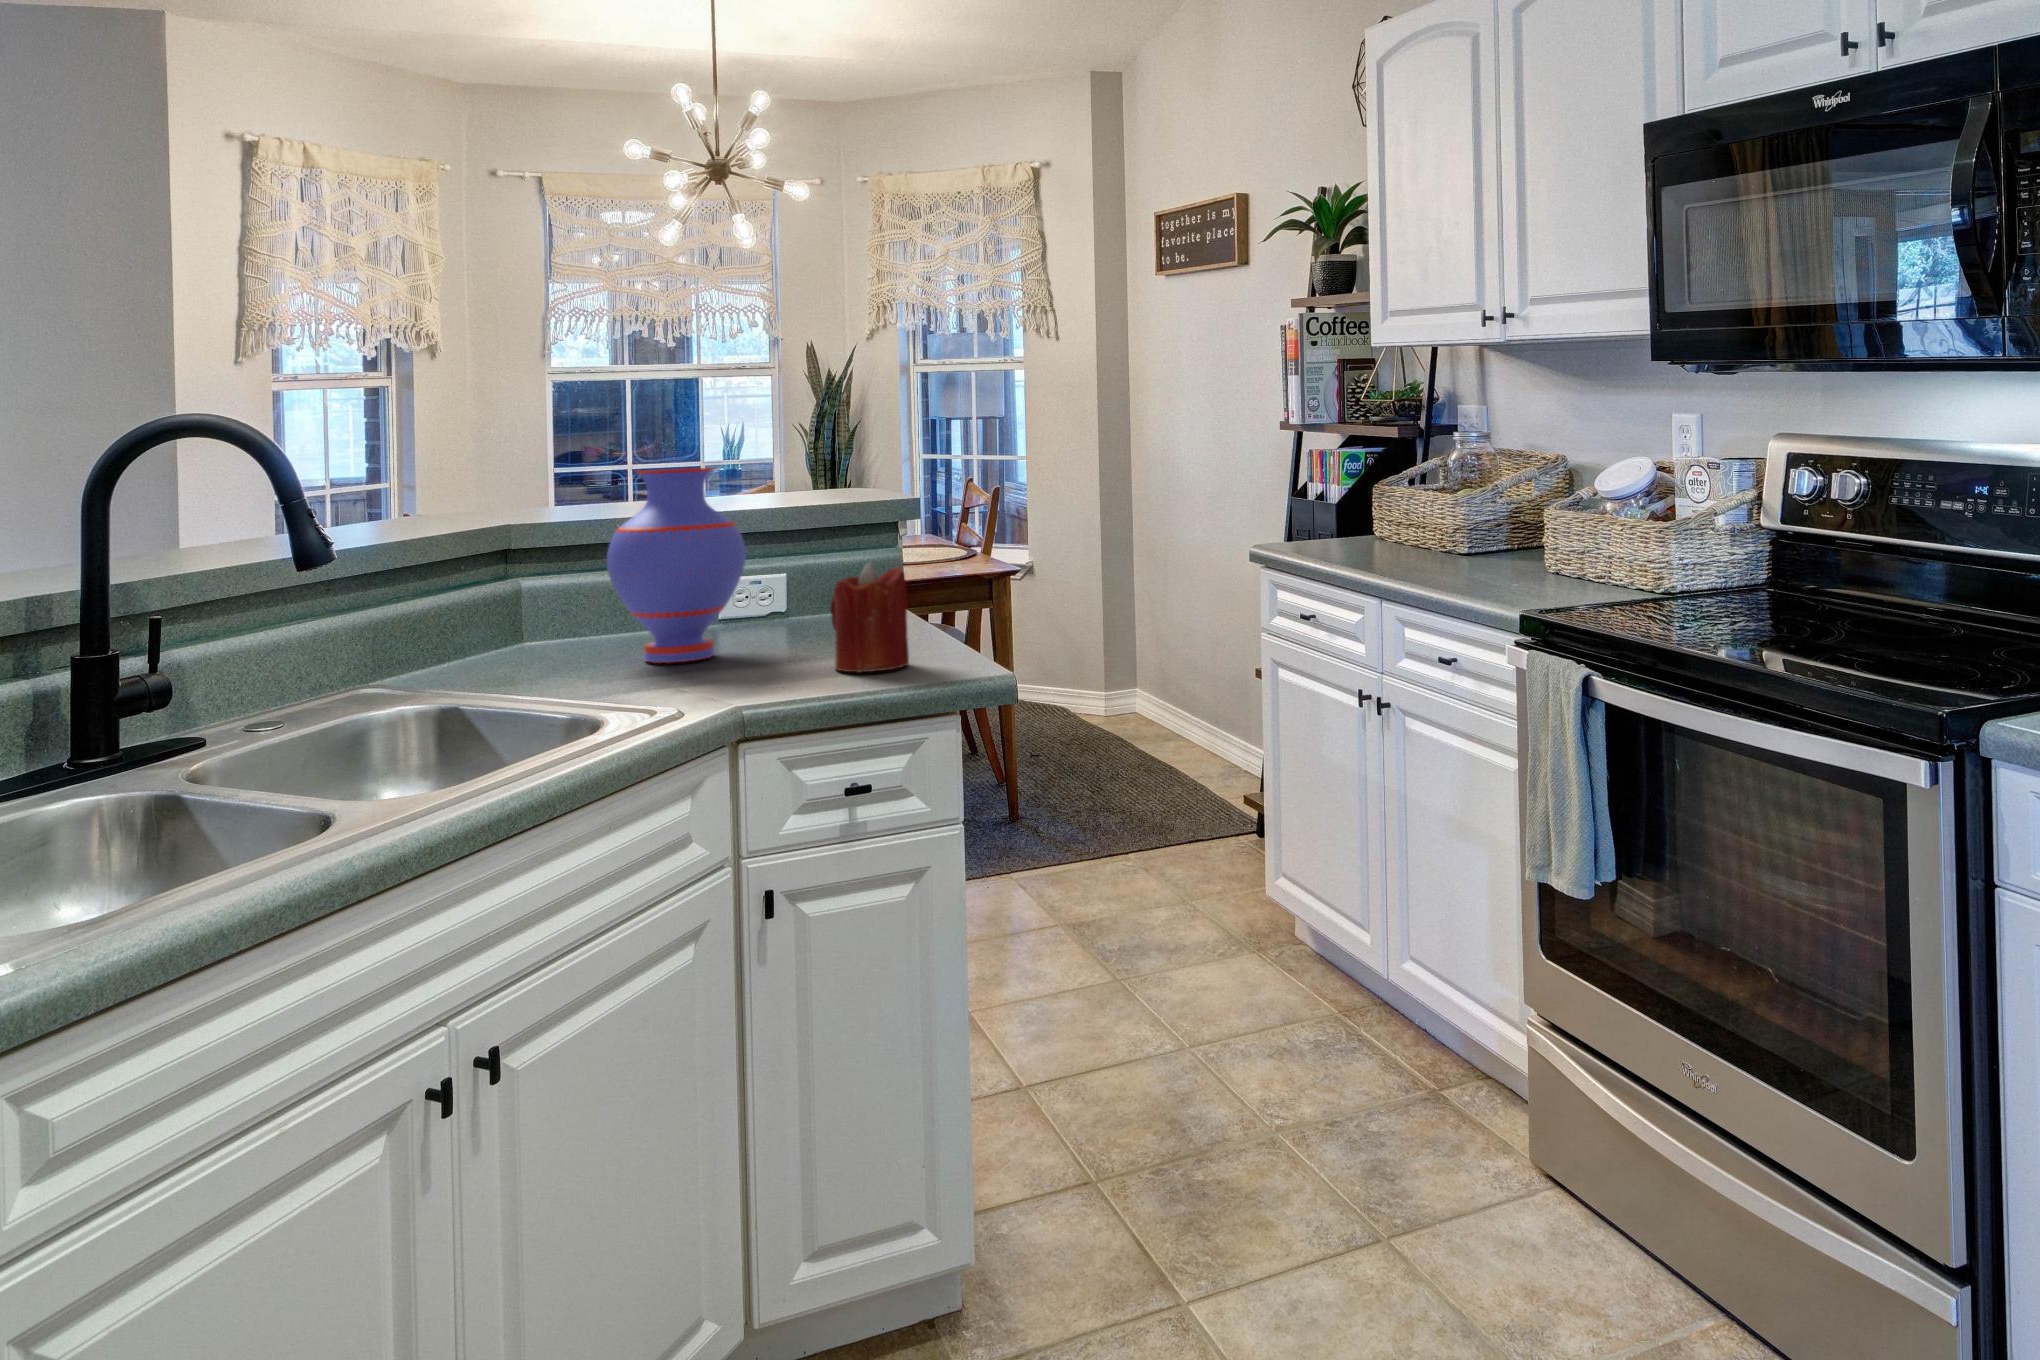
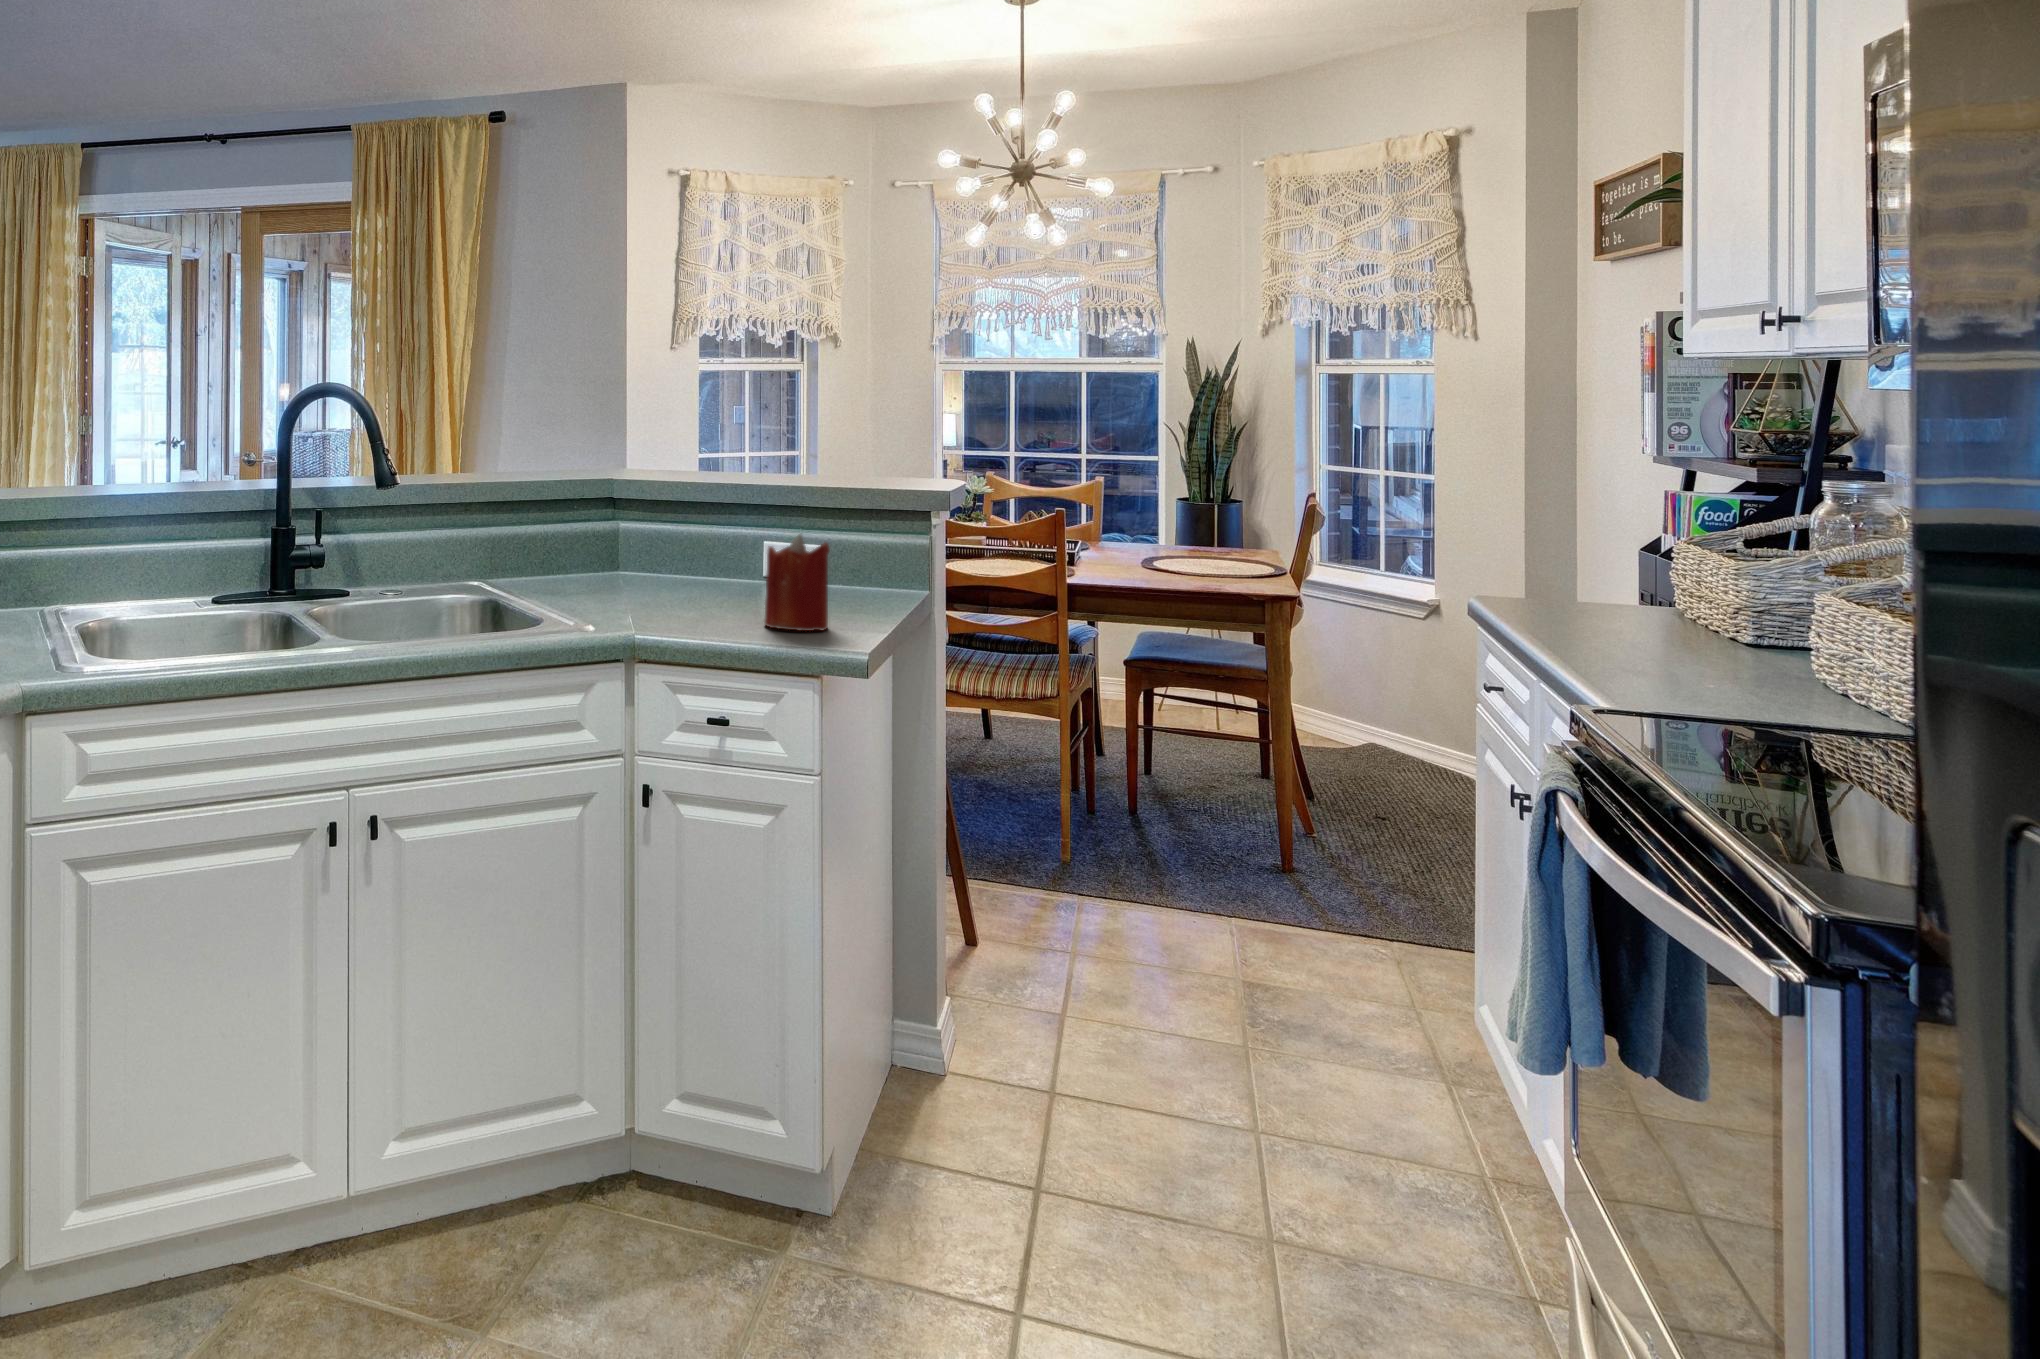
vase: present [607,467,746,663] -> none [635,440,746,600]

